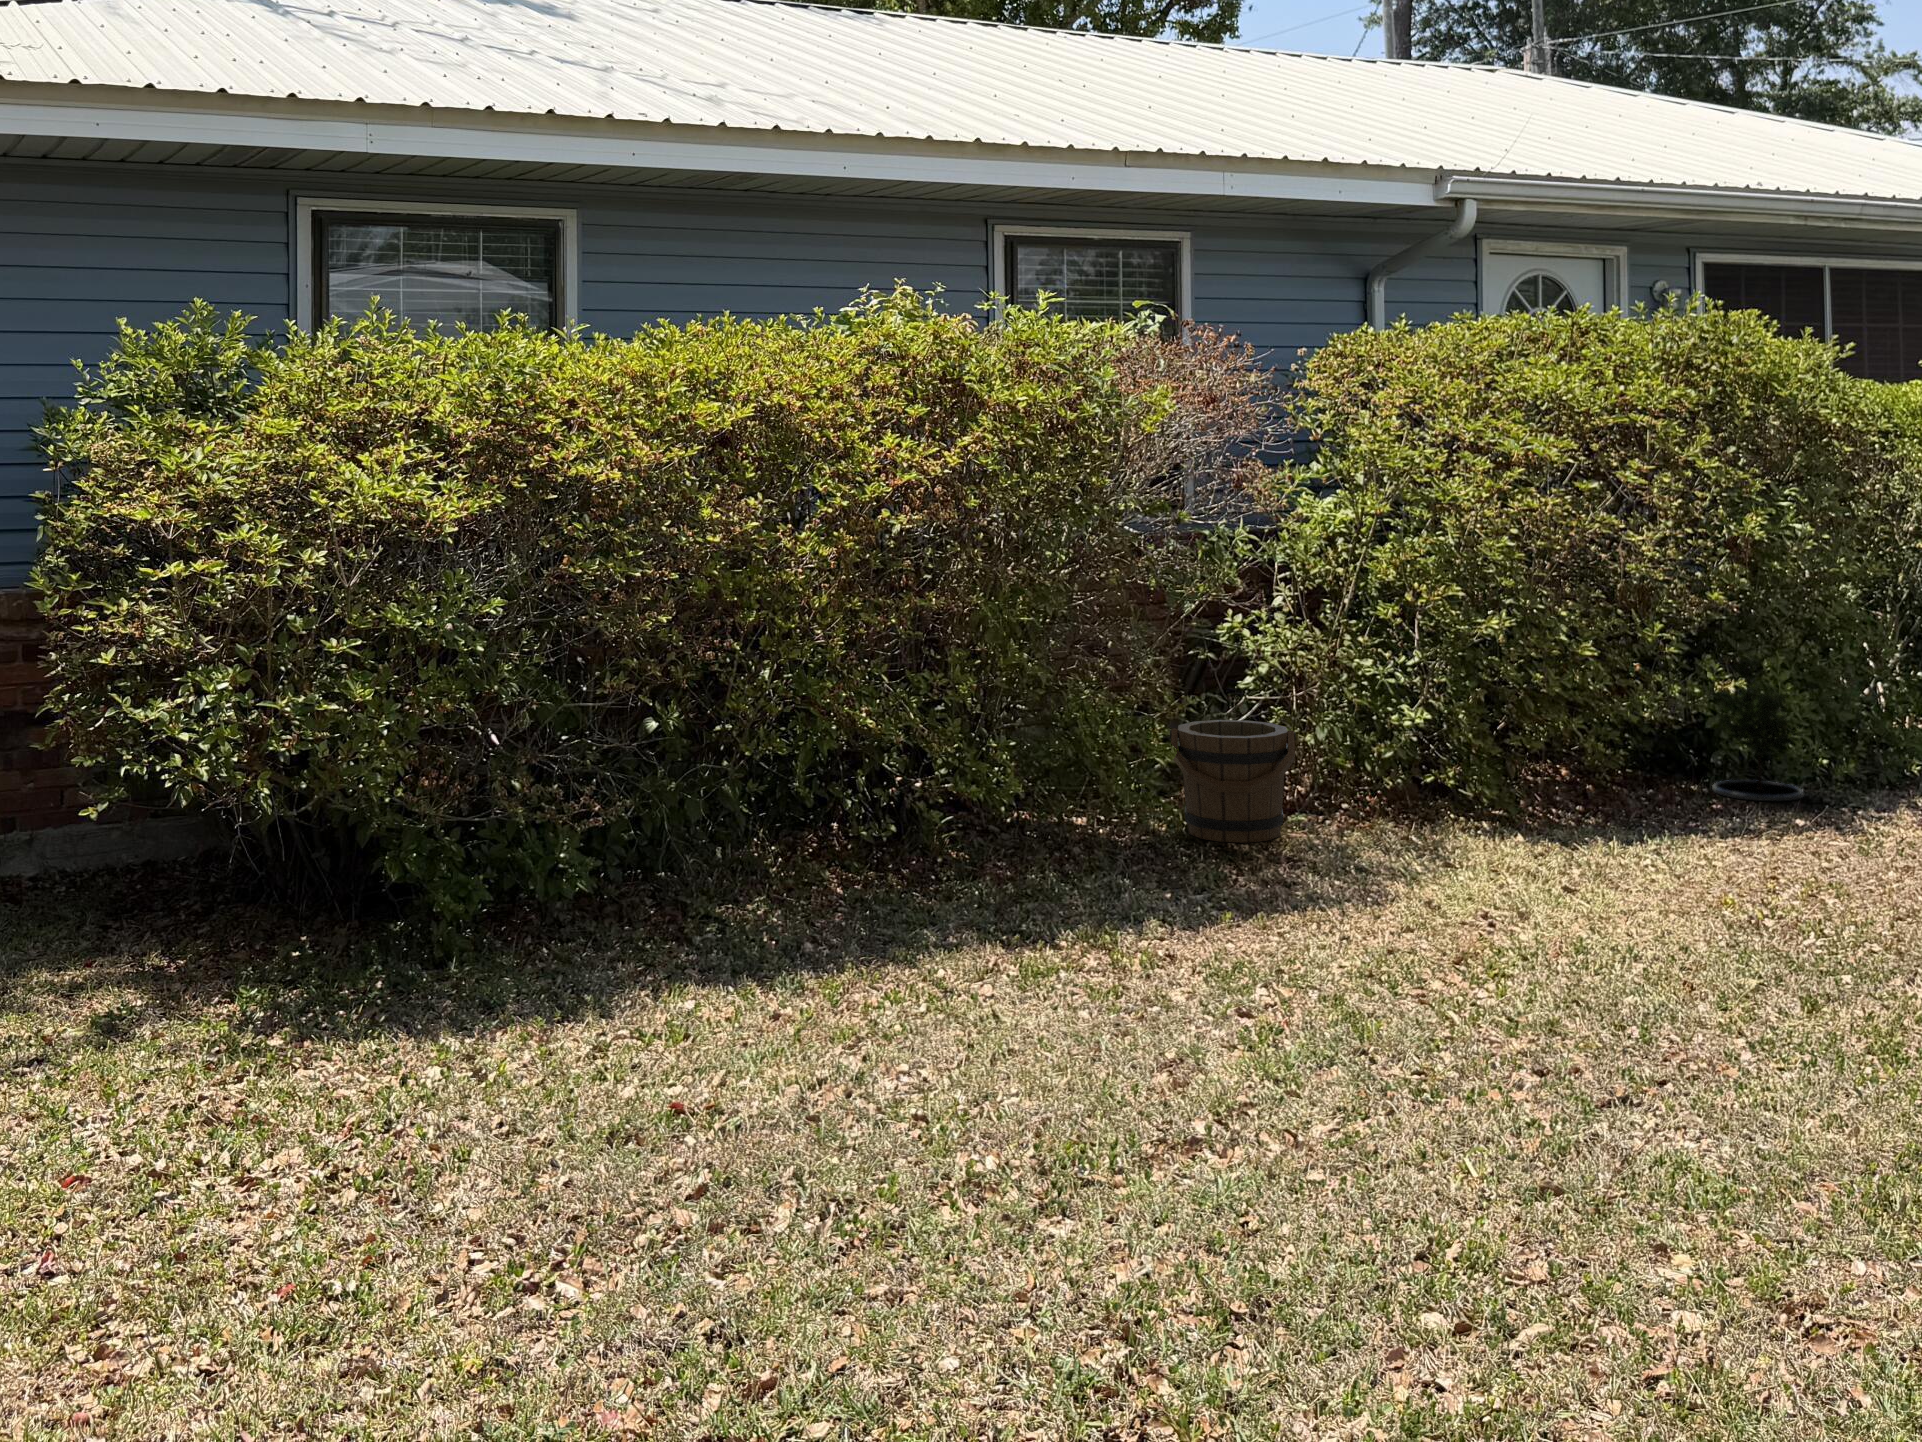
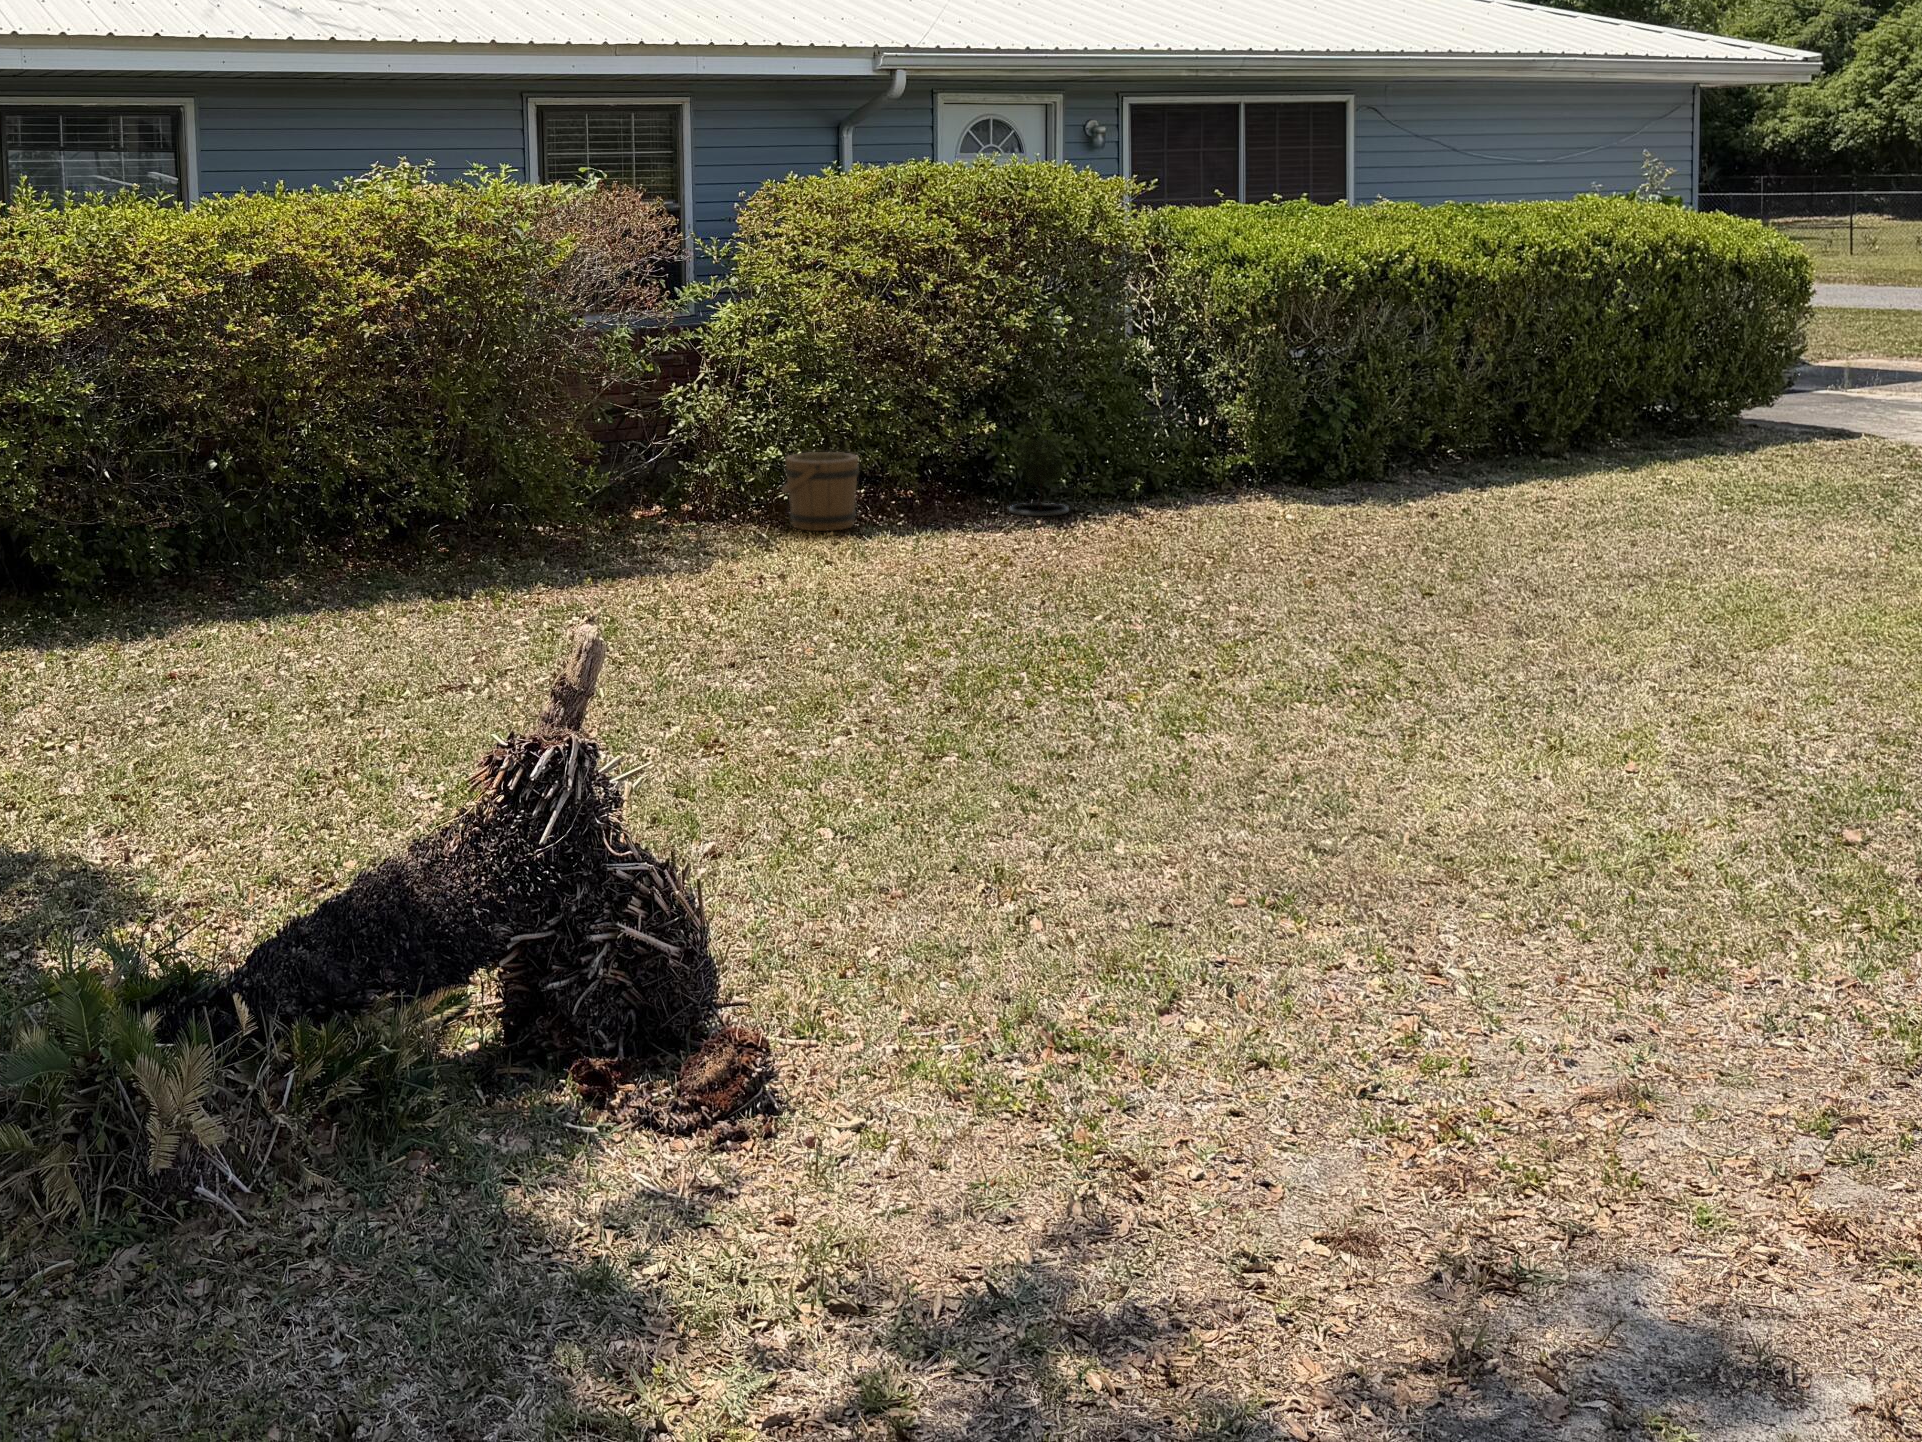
bucket: present [1170,720,1296,843] -> present [782,452,859,531]

